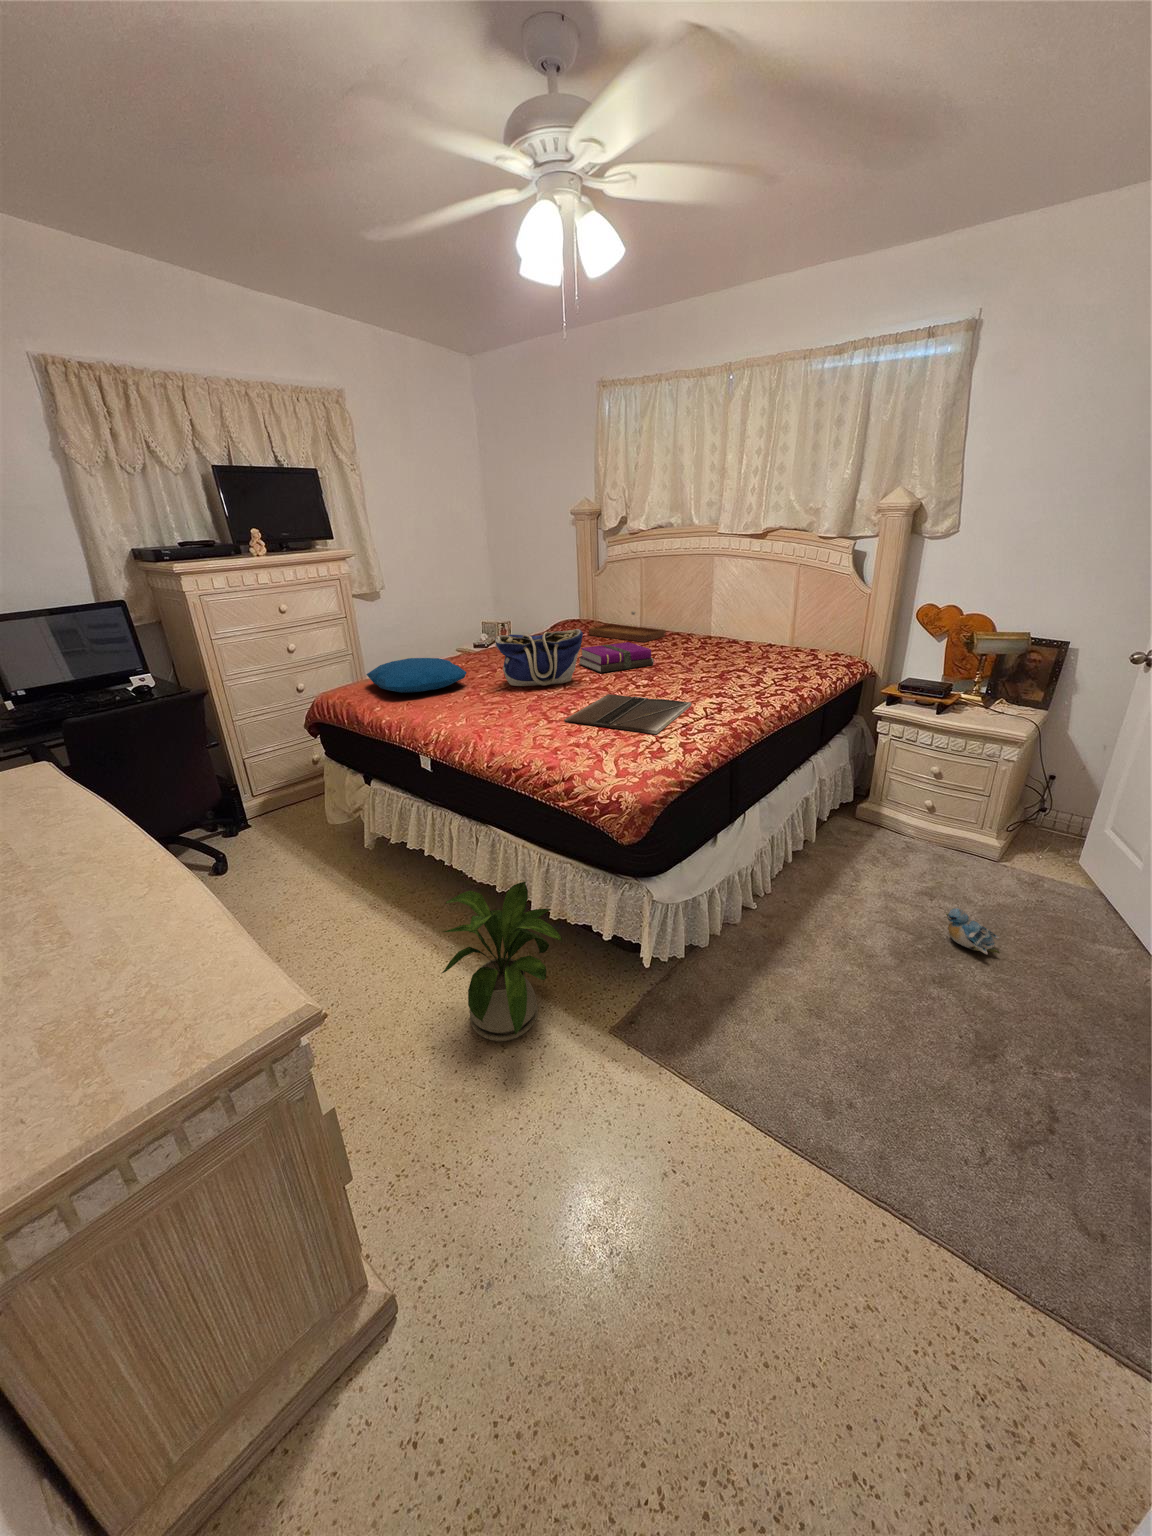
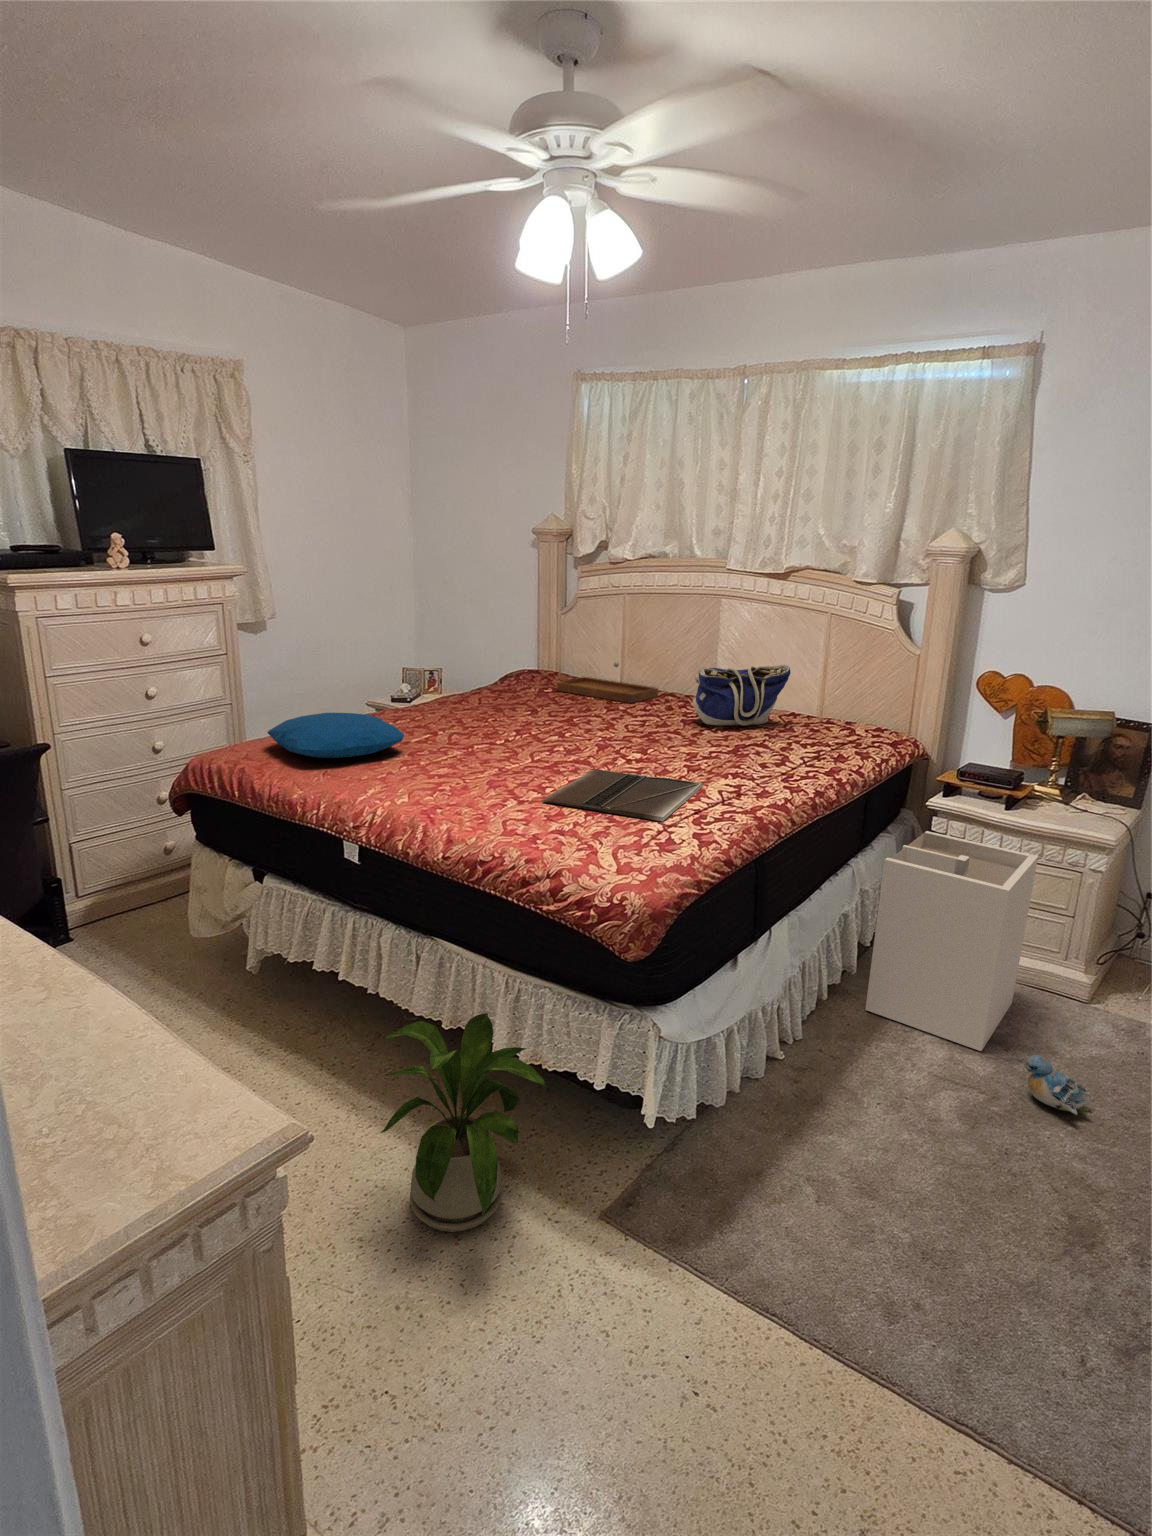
tote bag: present [495,629,583,686] -> present [693,665,790,726]
notebook: present [579,642,654,673] -> none [549,703,648,741]
laundry hamper: none [821,734,964,904] -> present [865,831,1038,1051]

